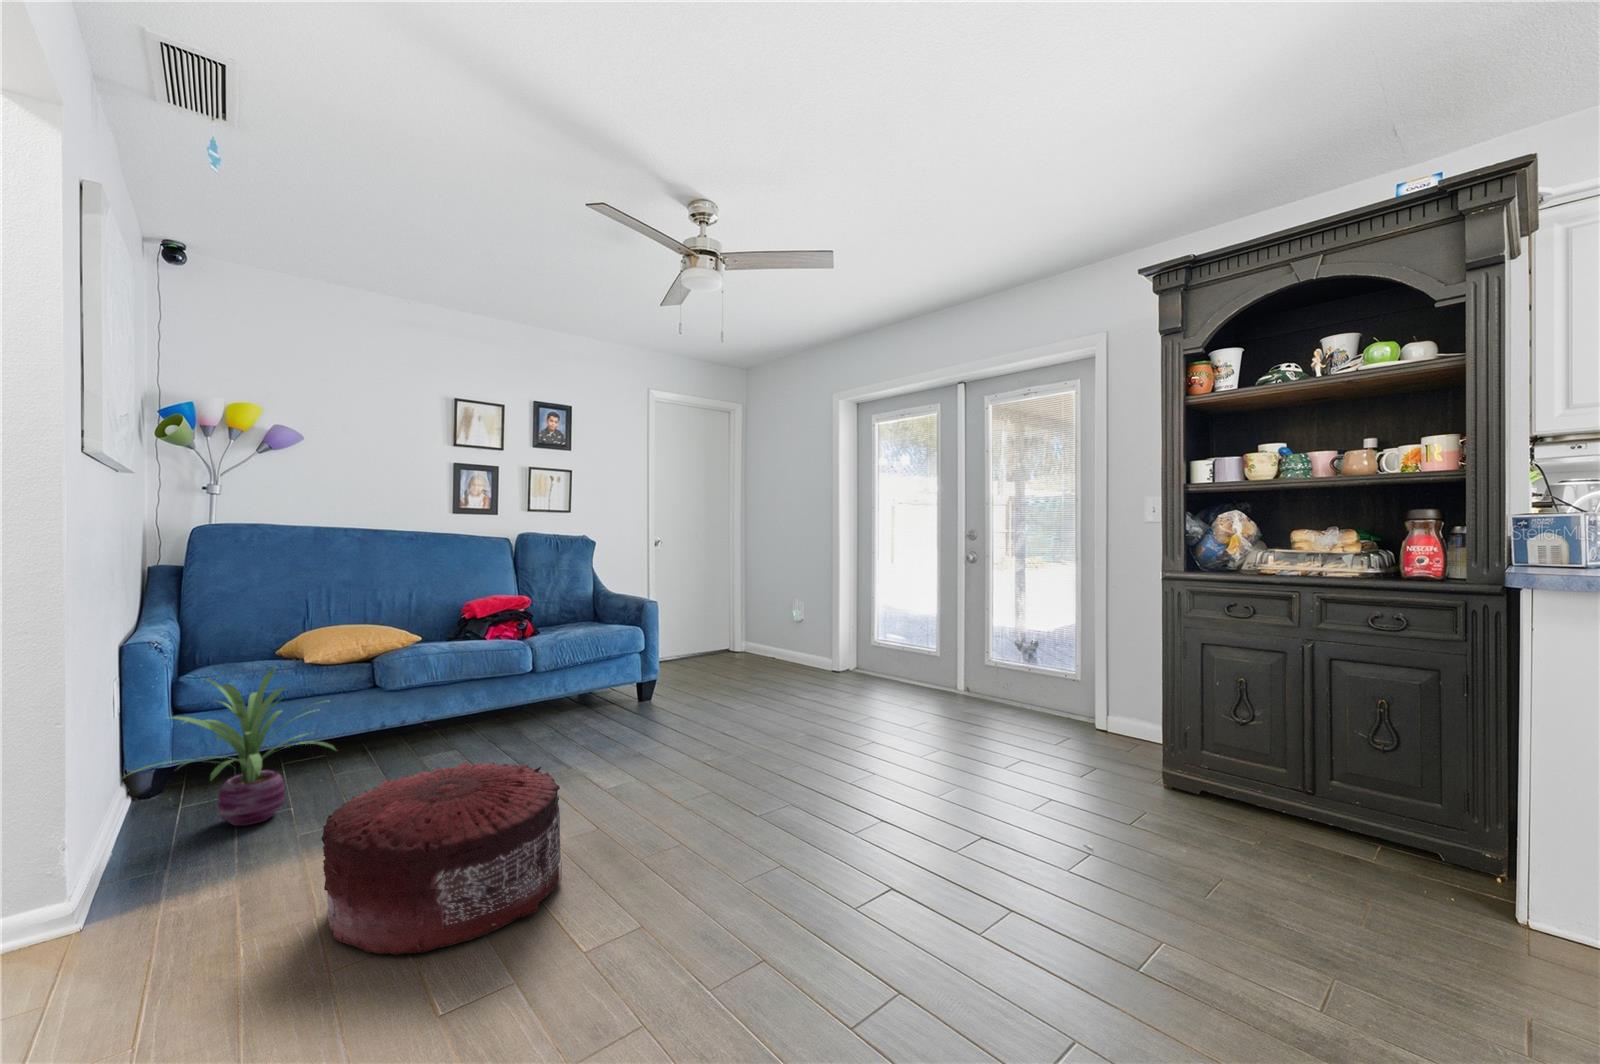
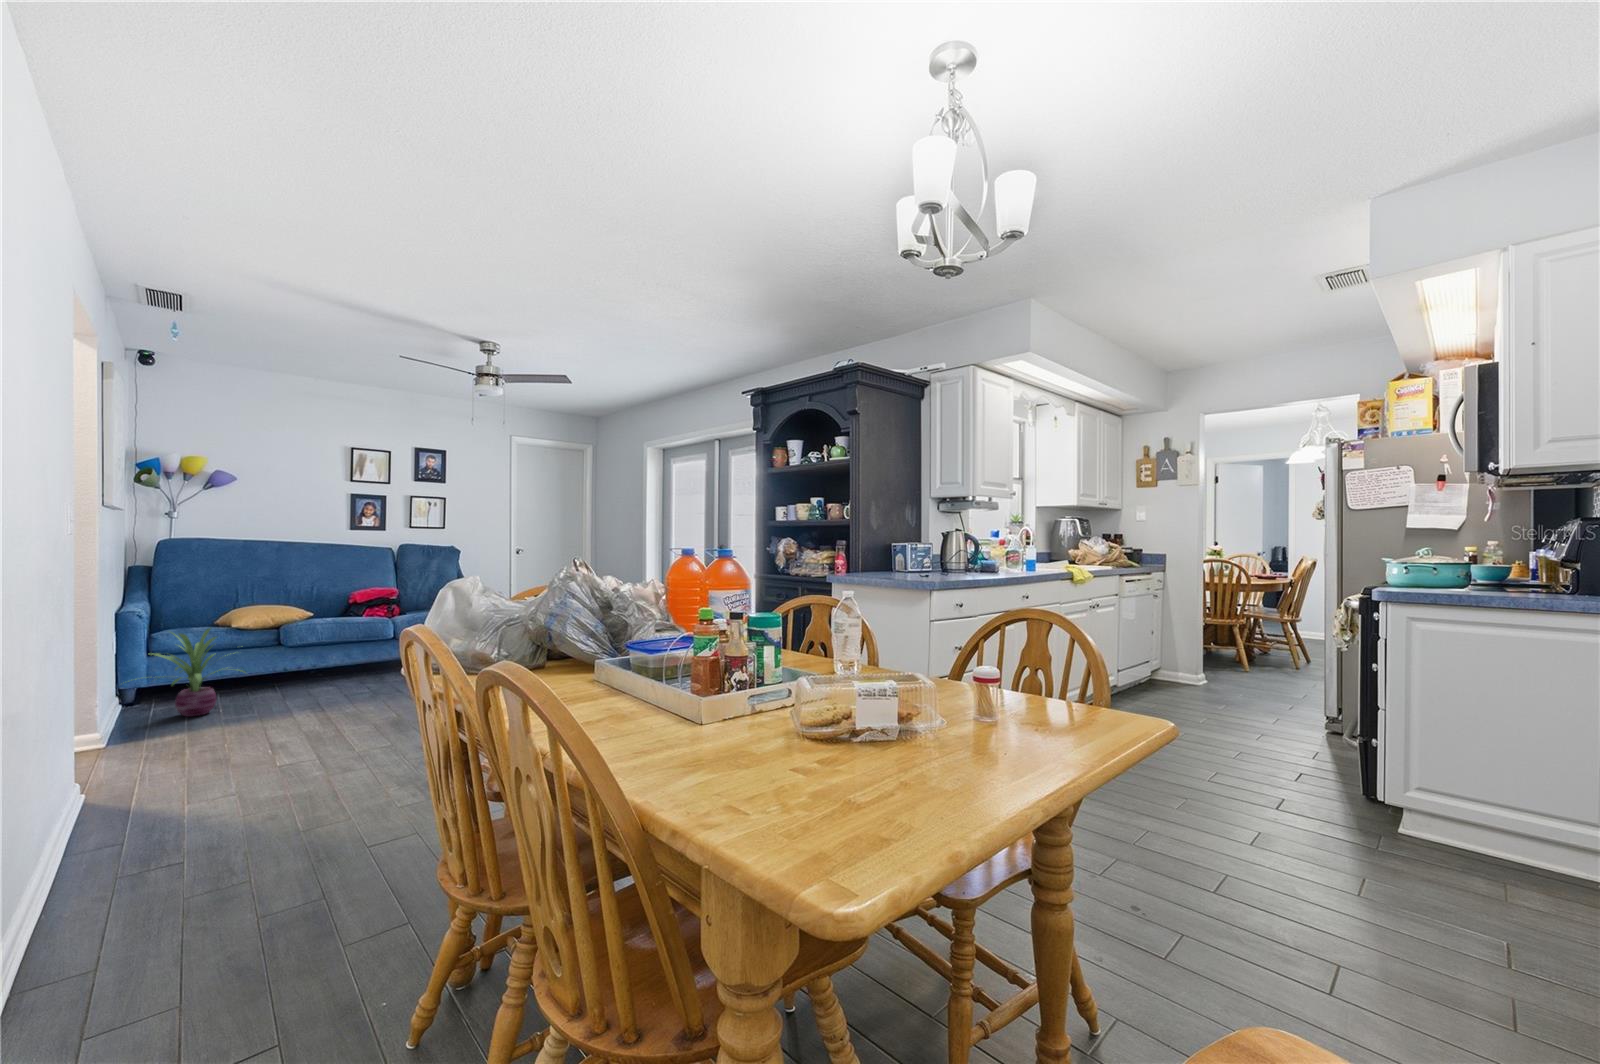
pouf: present [321,761,562,955] -> none [229,674,367,754]

